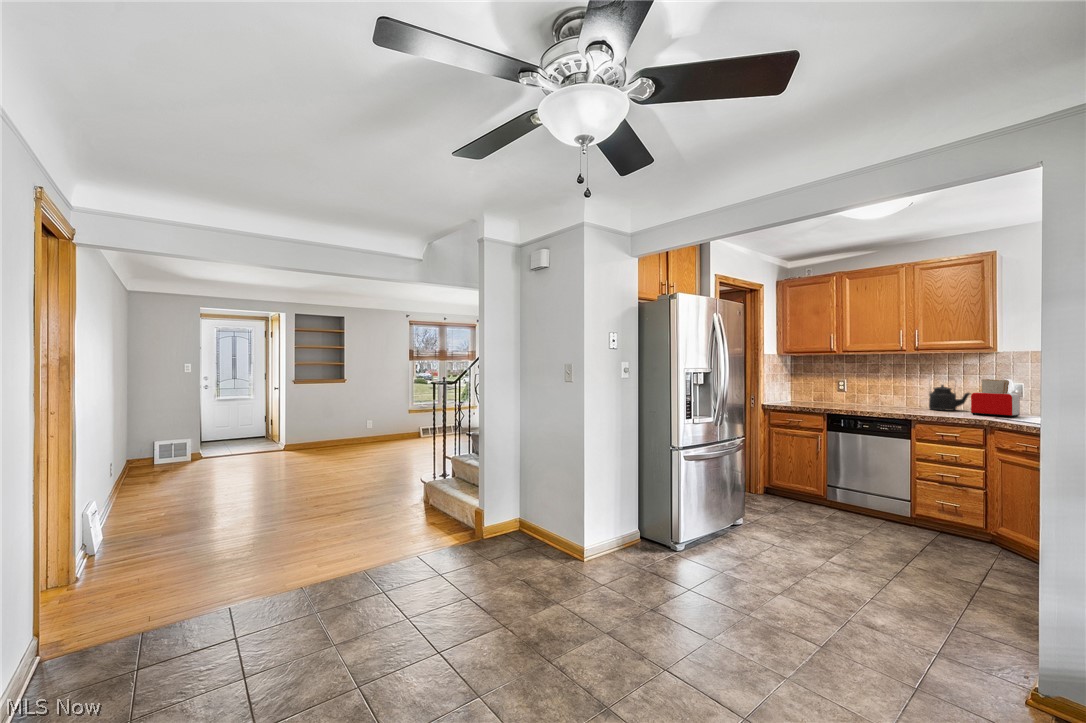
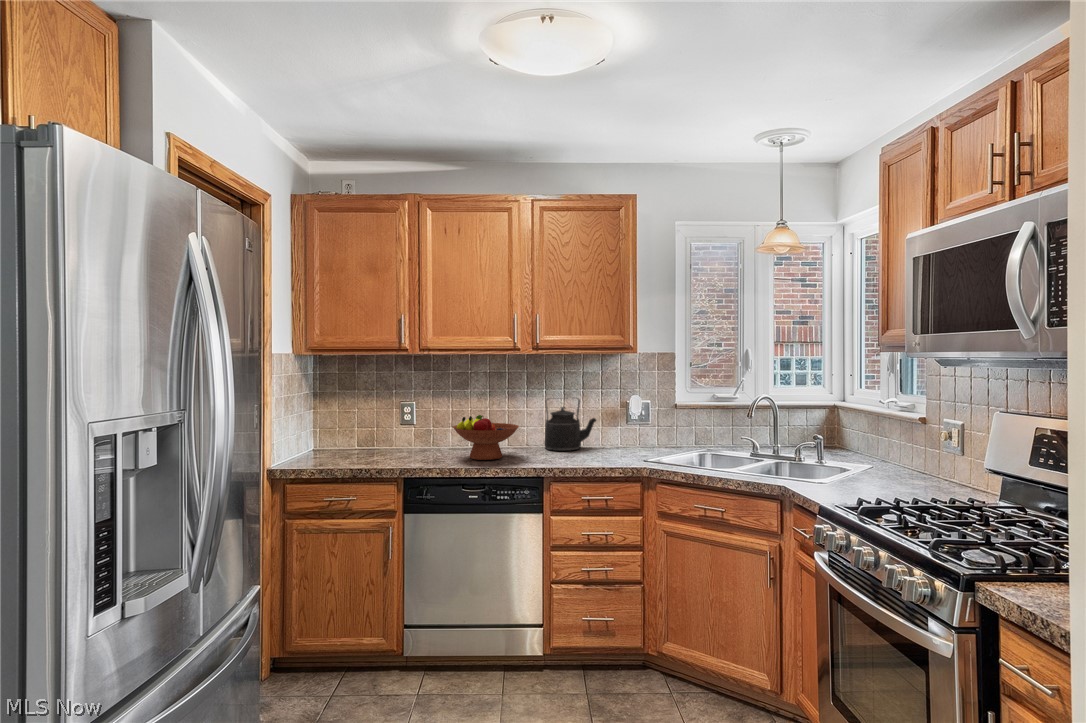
toaster: present [970,379,1020,417] -> none [606,398,663,458]
fruit bowl: none [860,386,904,410] -> present [453,415,519,460]

